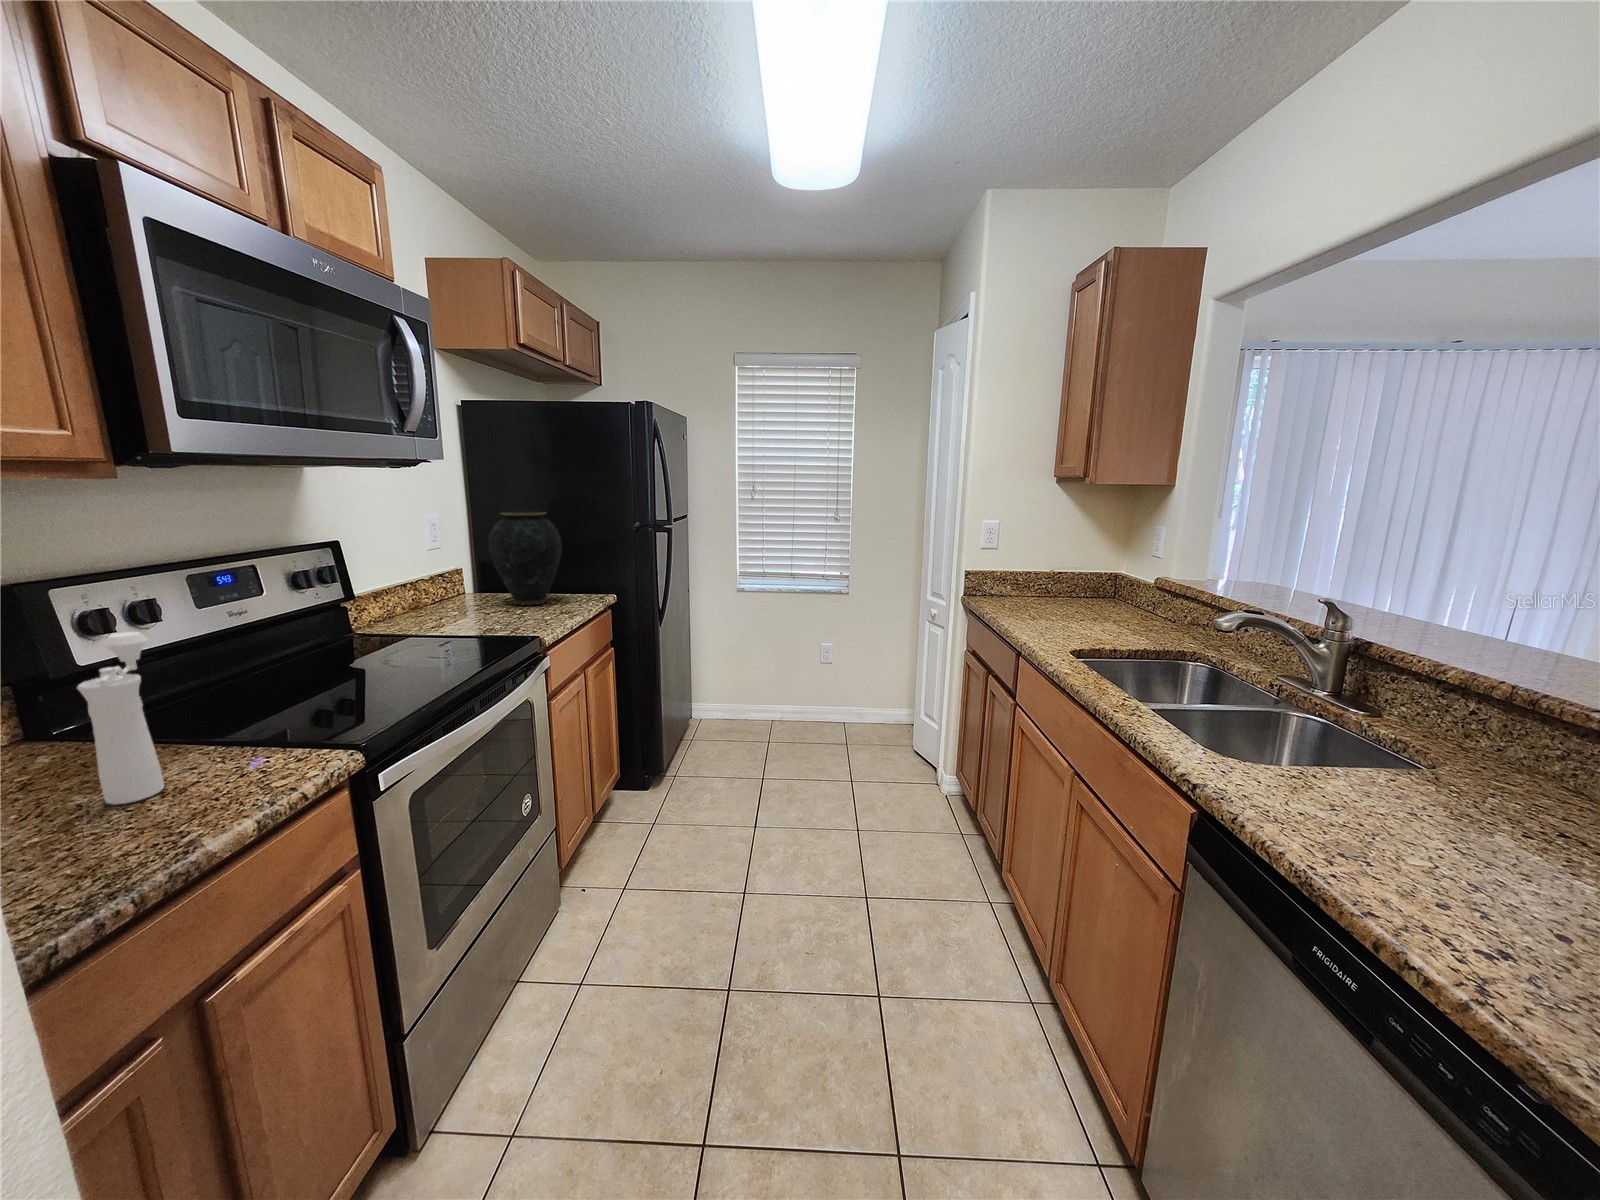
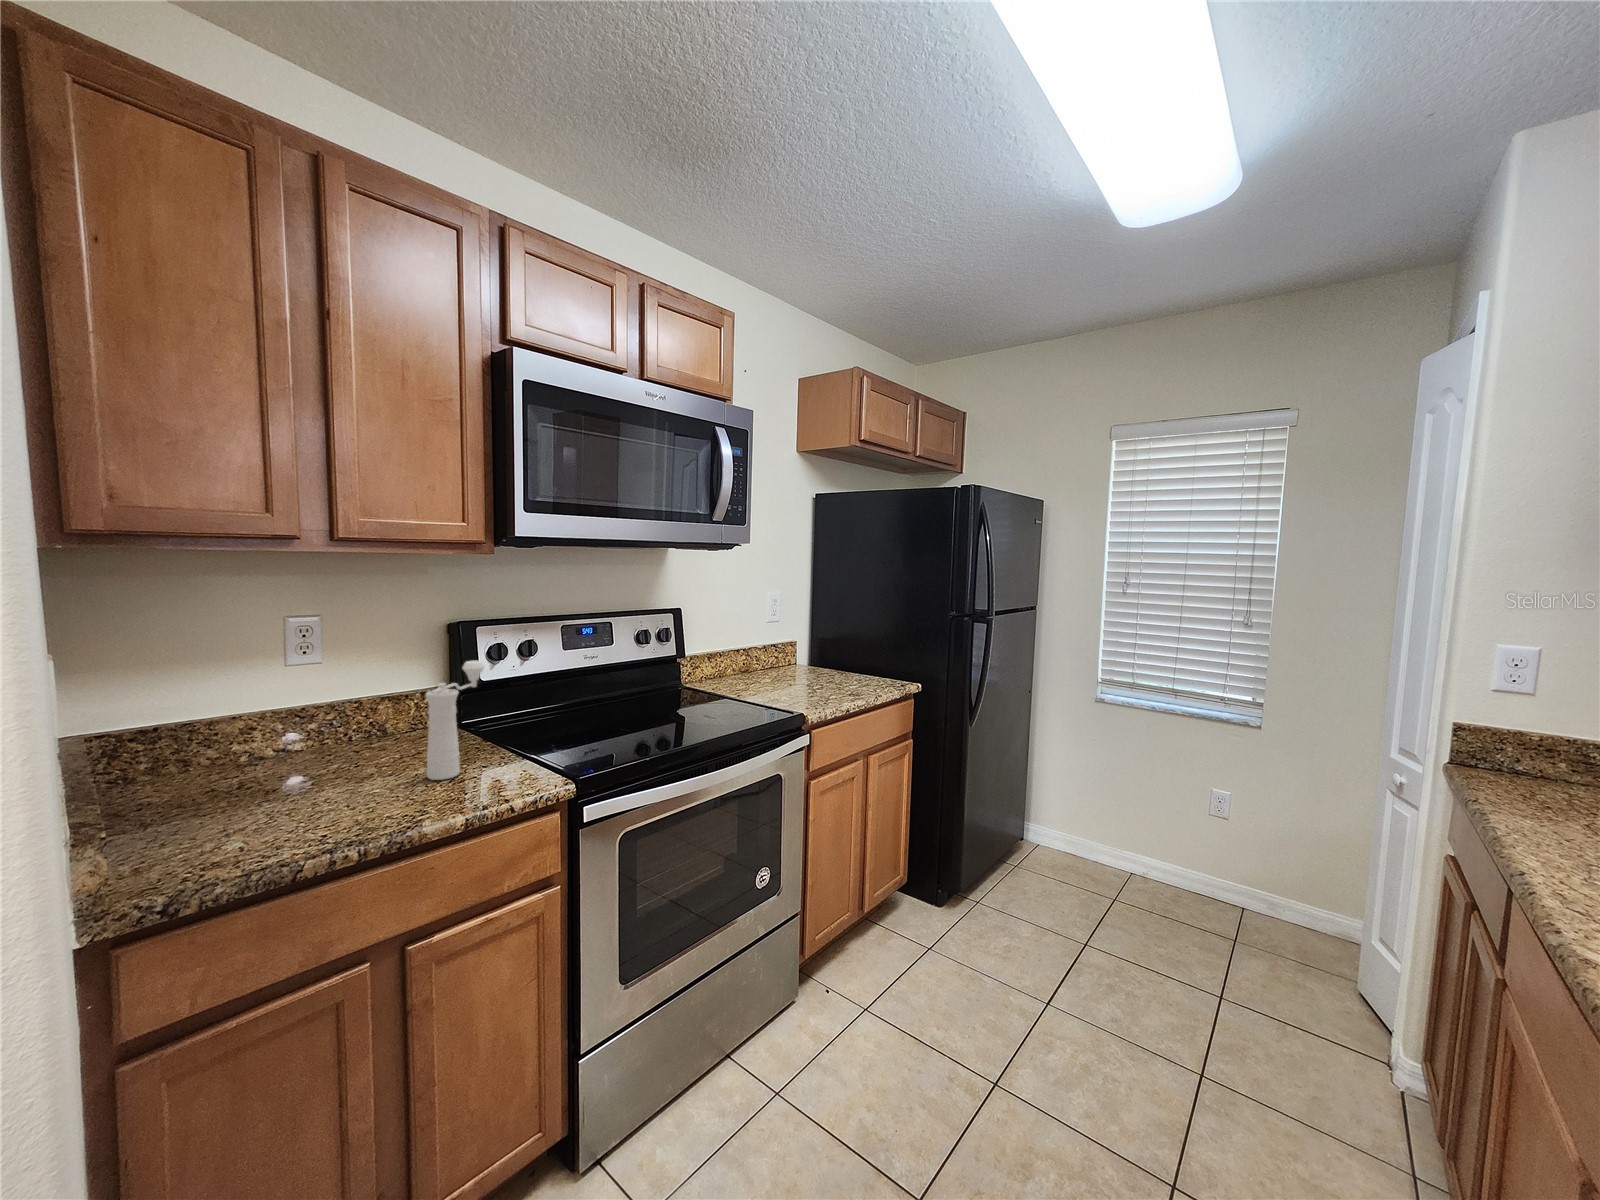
vase: present [489,512,562,606] -> none [805,591,869,682]

